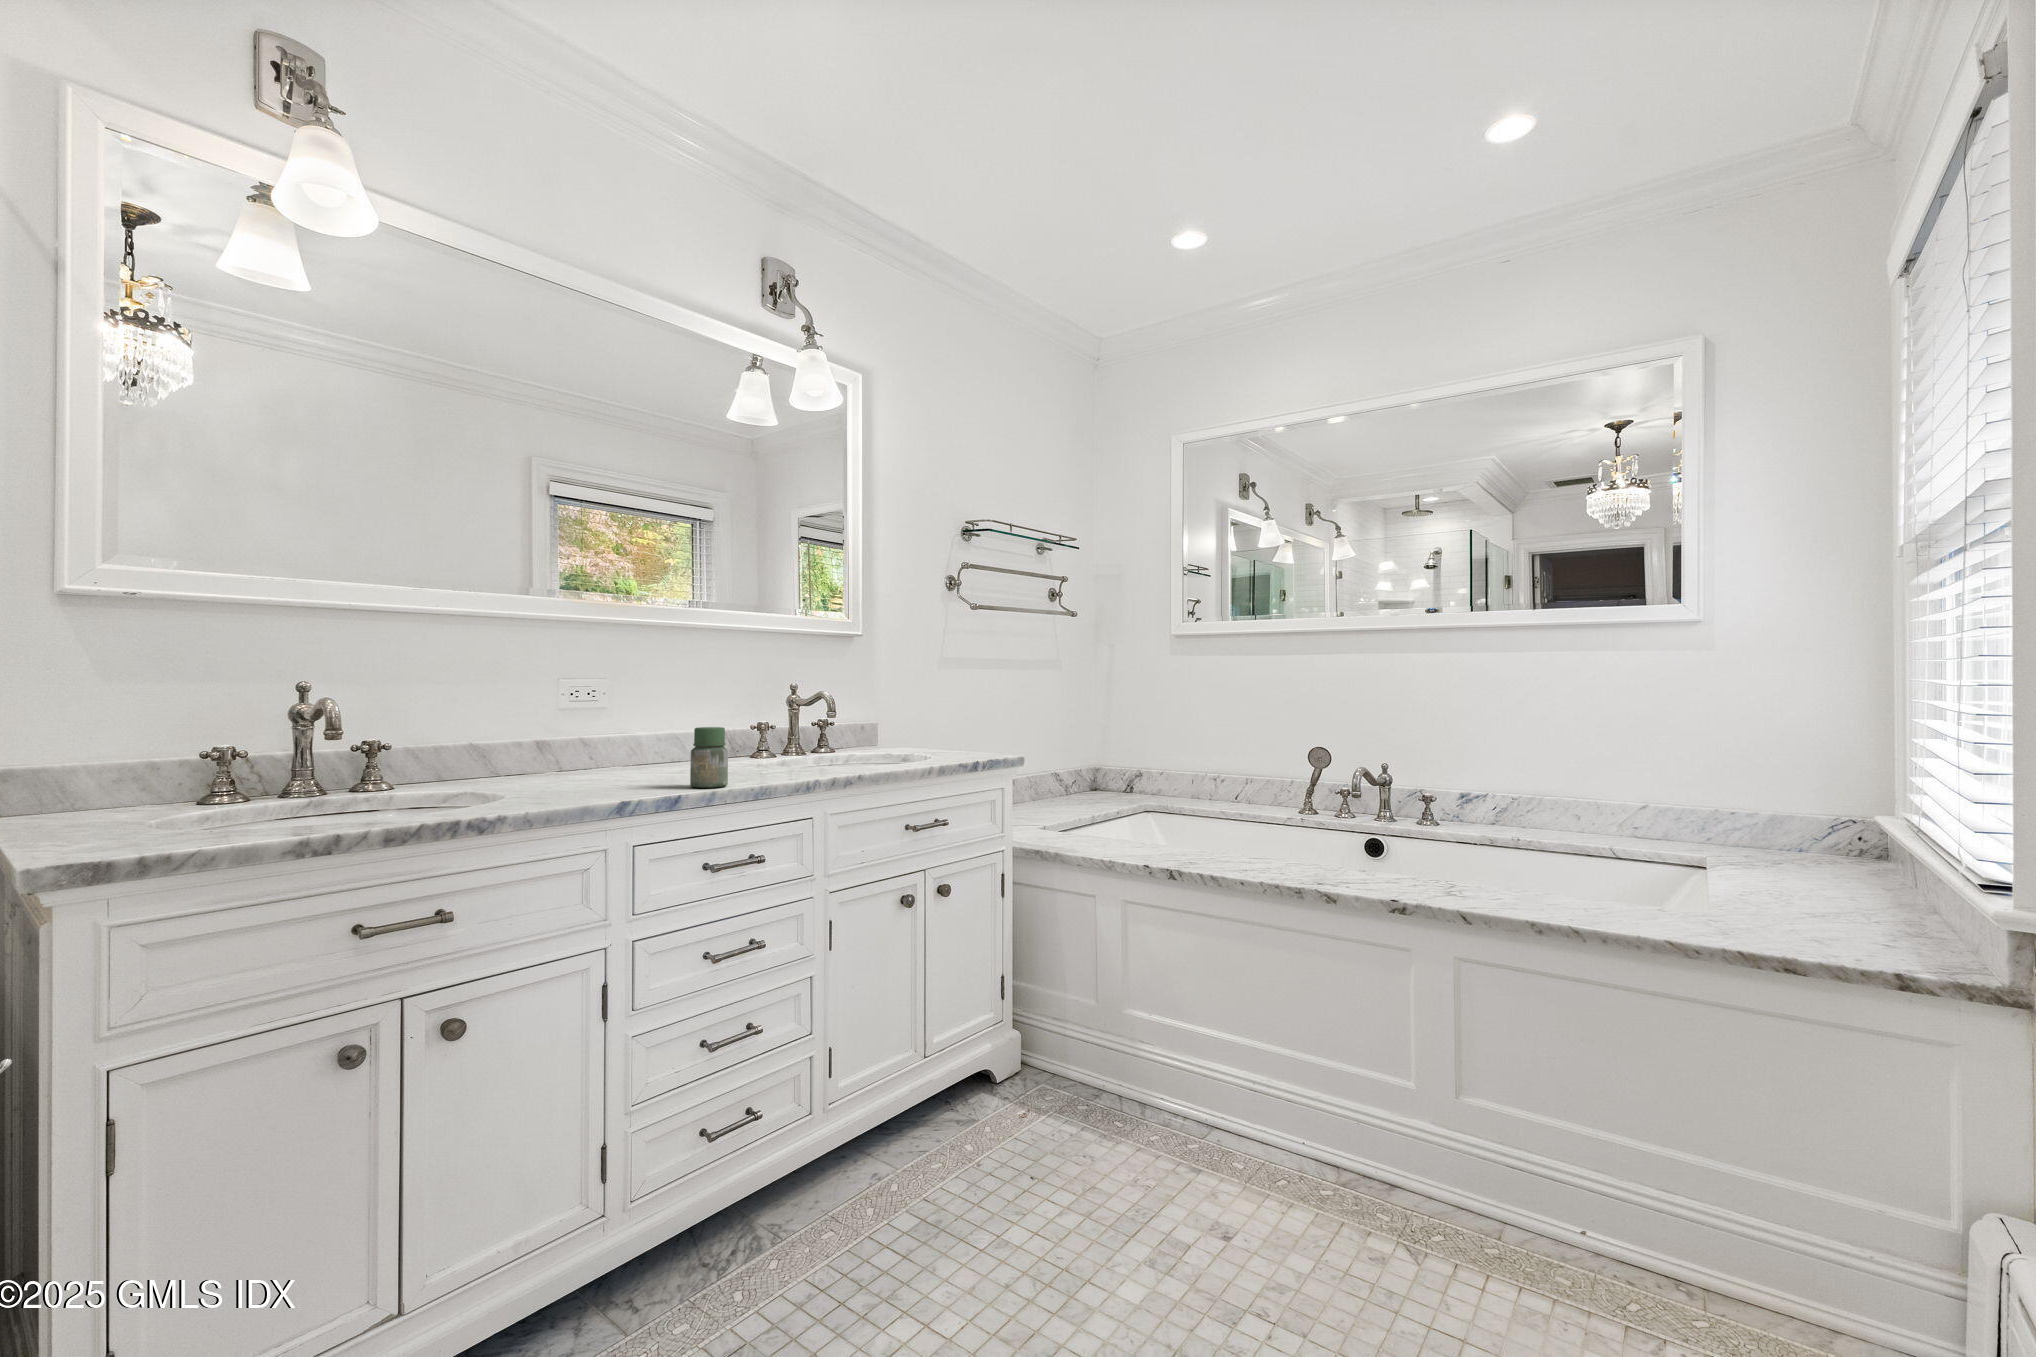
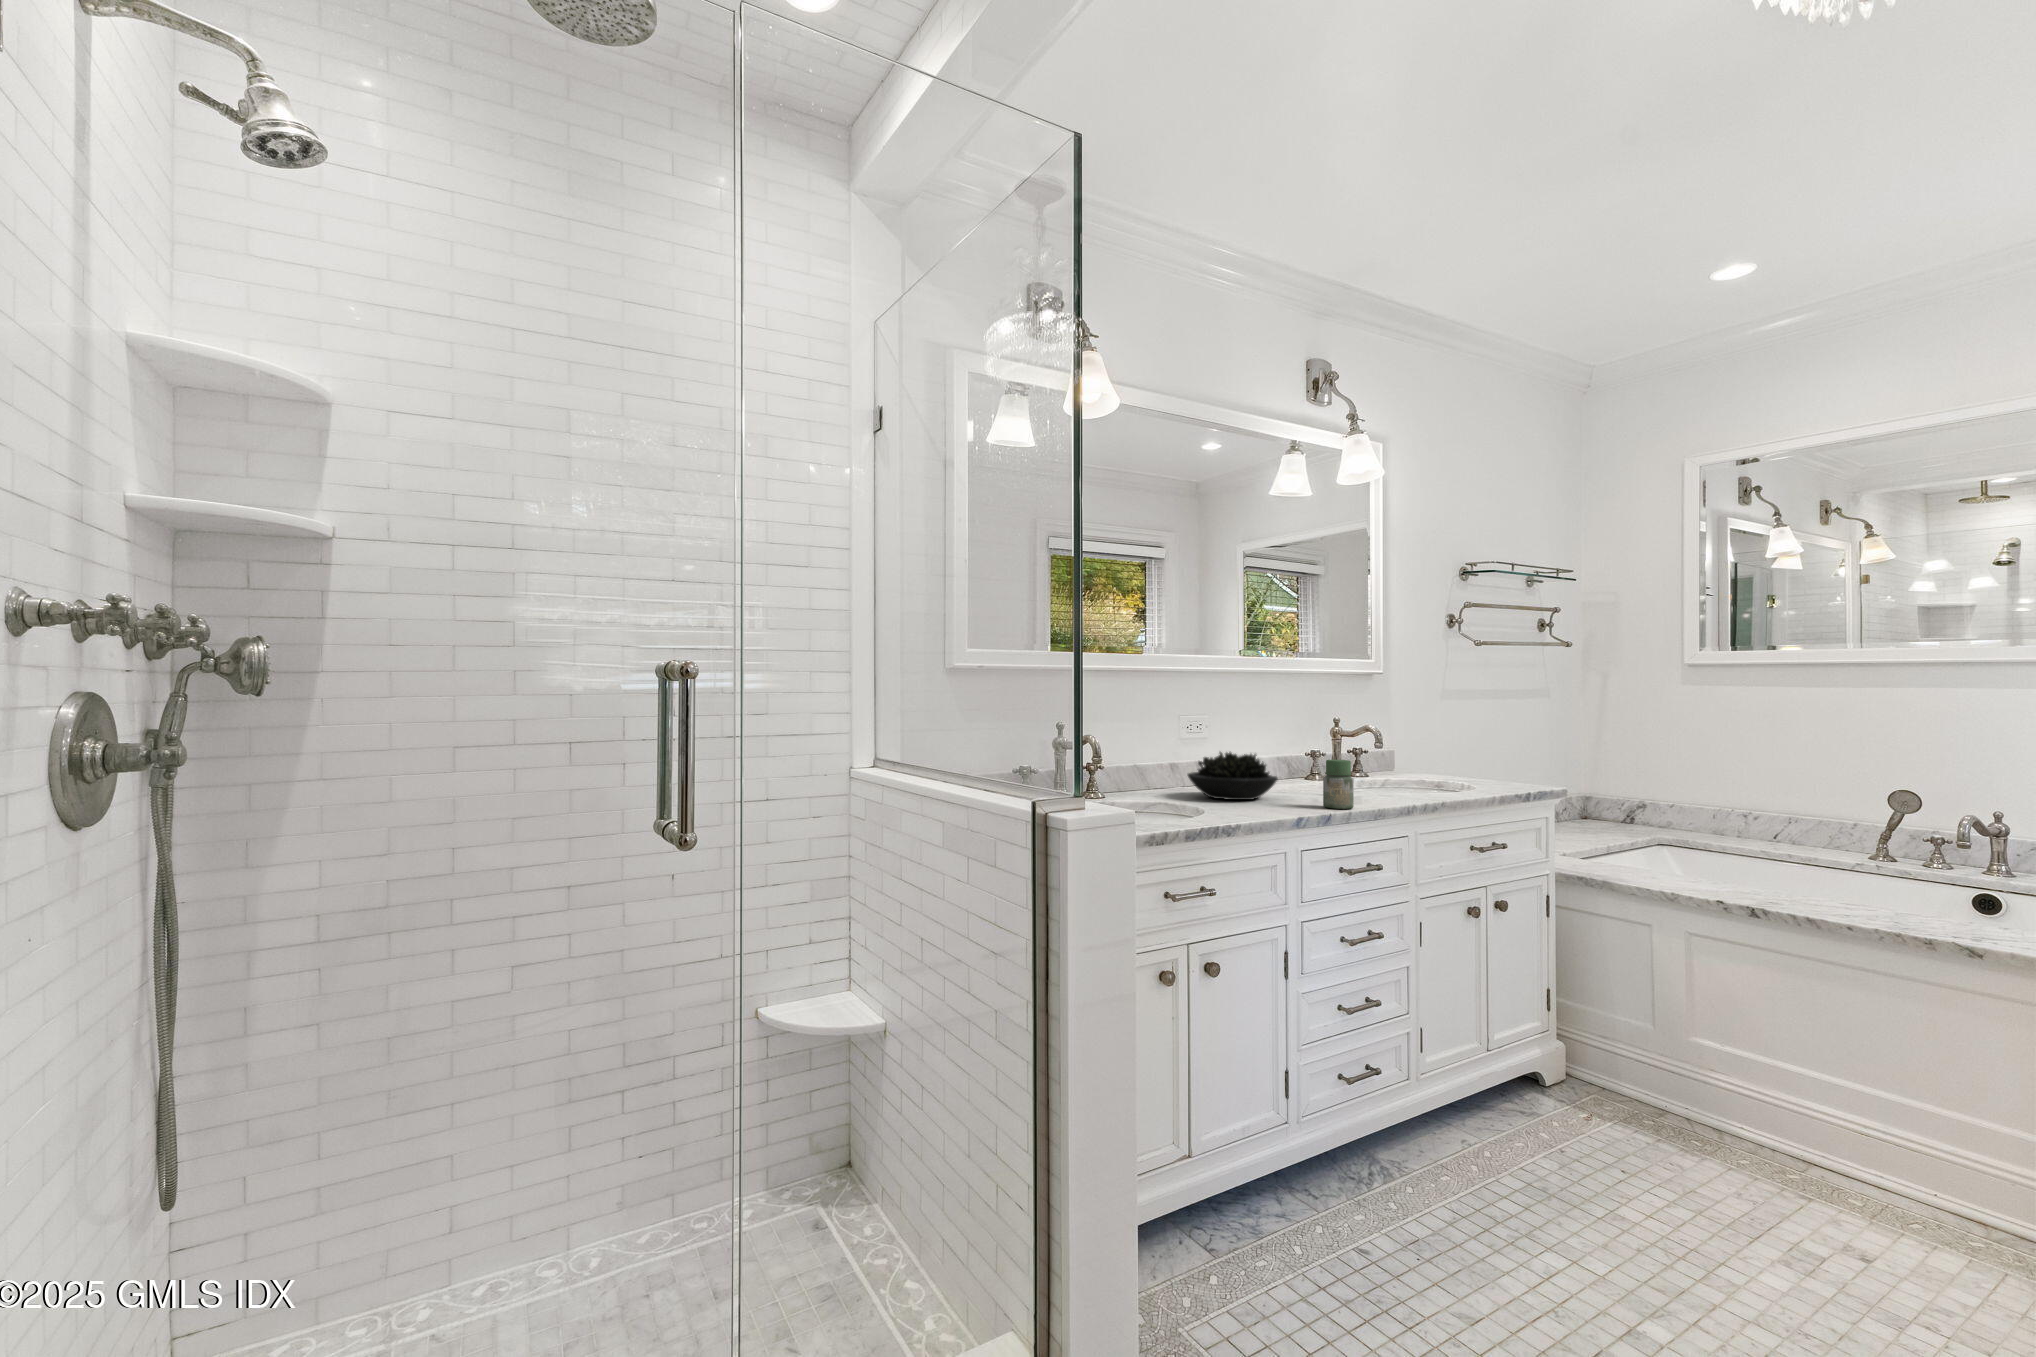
succulent plant: none [535,720,660,783] -> present [1188,752,1278,800]

